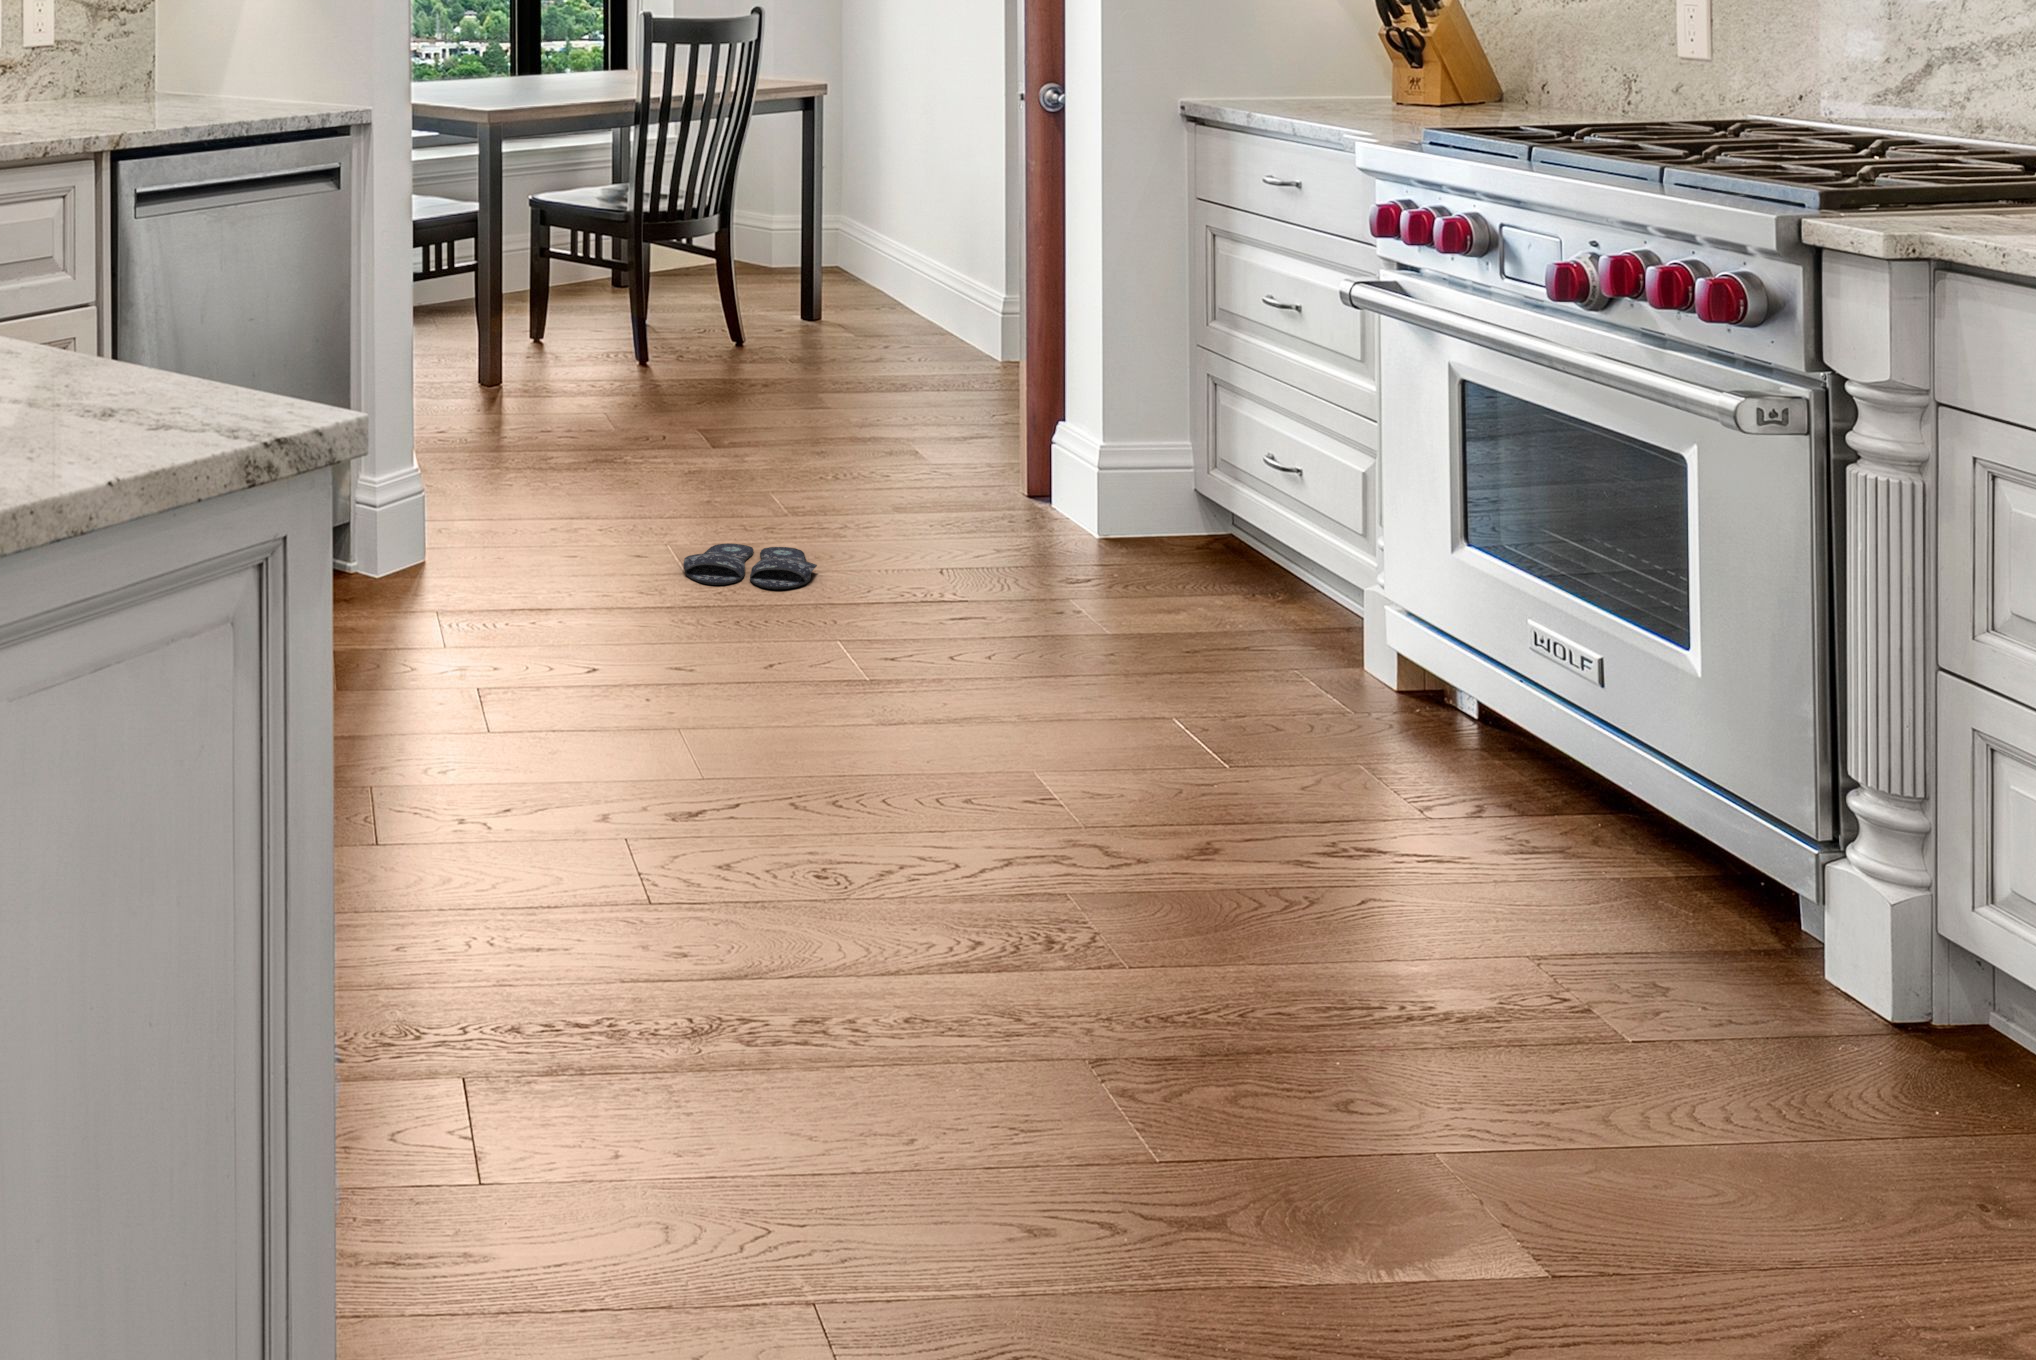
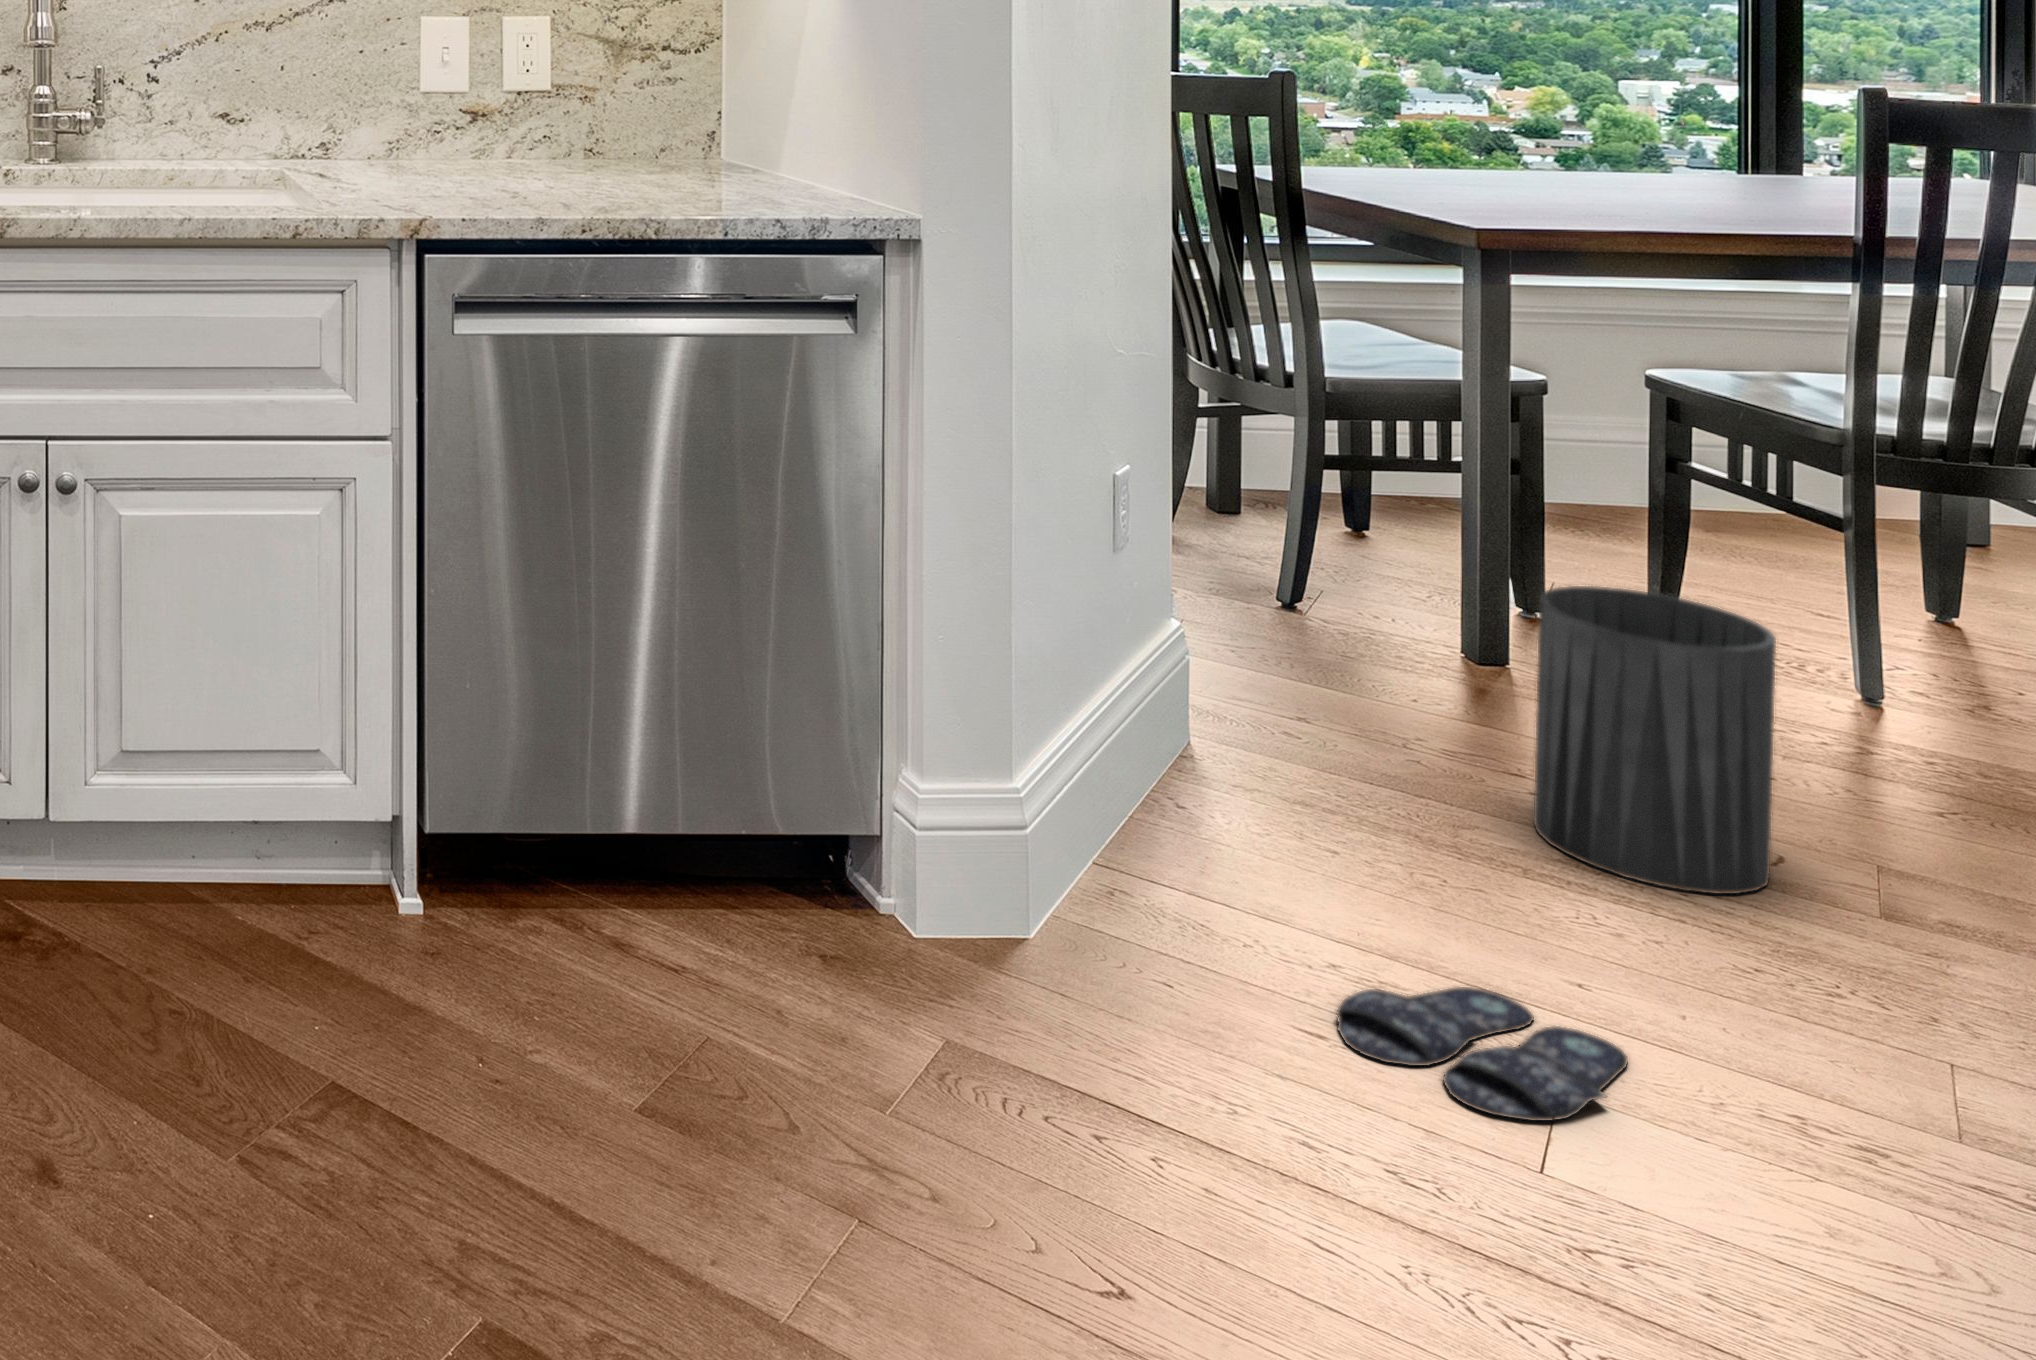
trash can: none [647,316,763,483] -> present [1534,586,1776,894]

